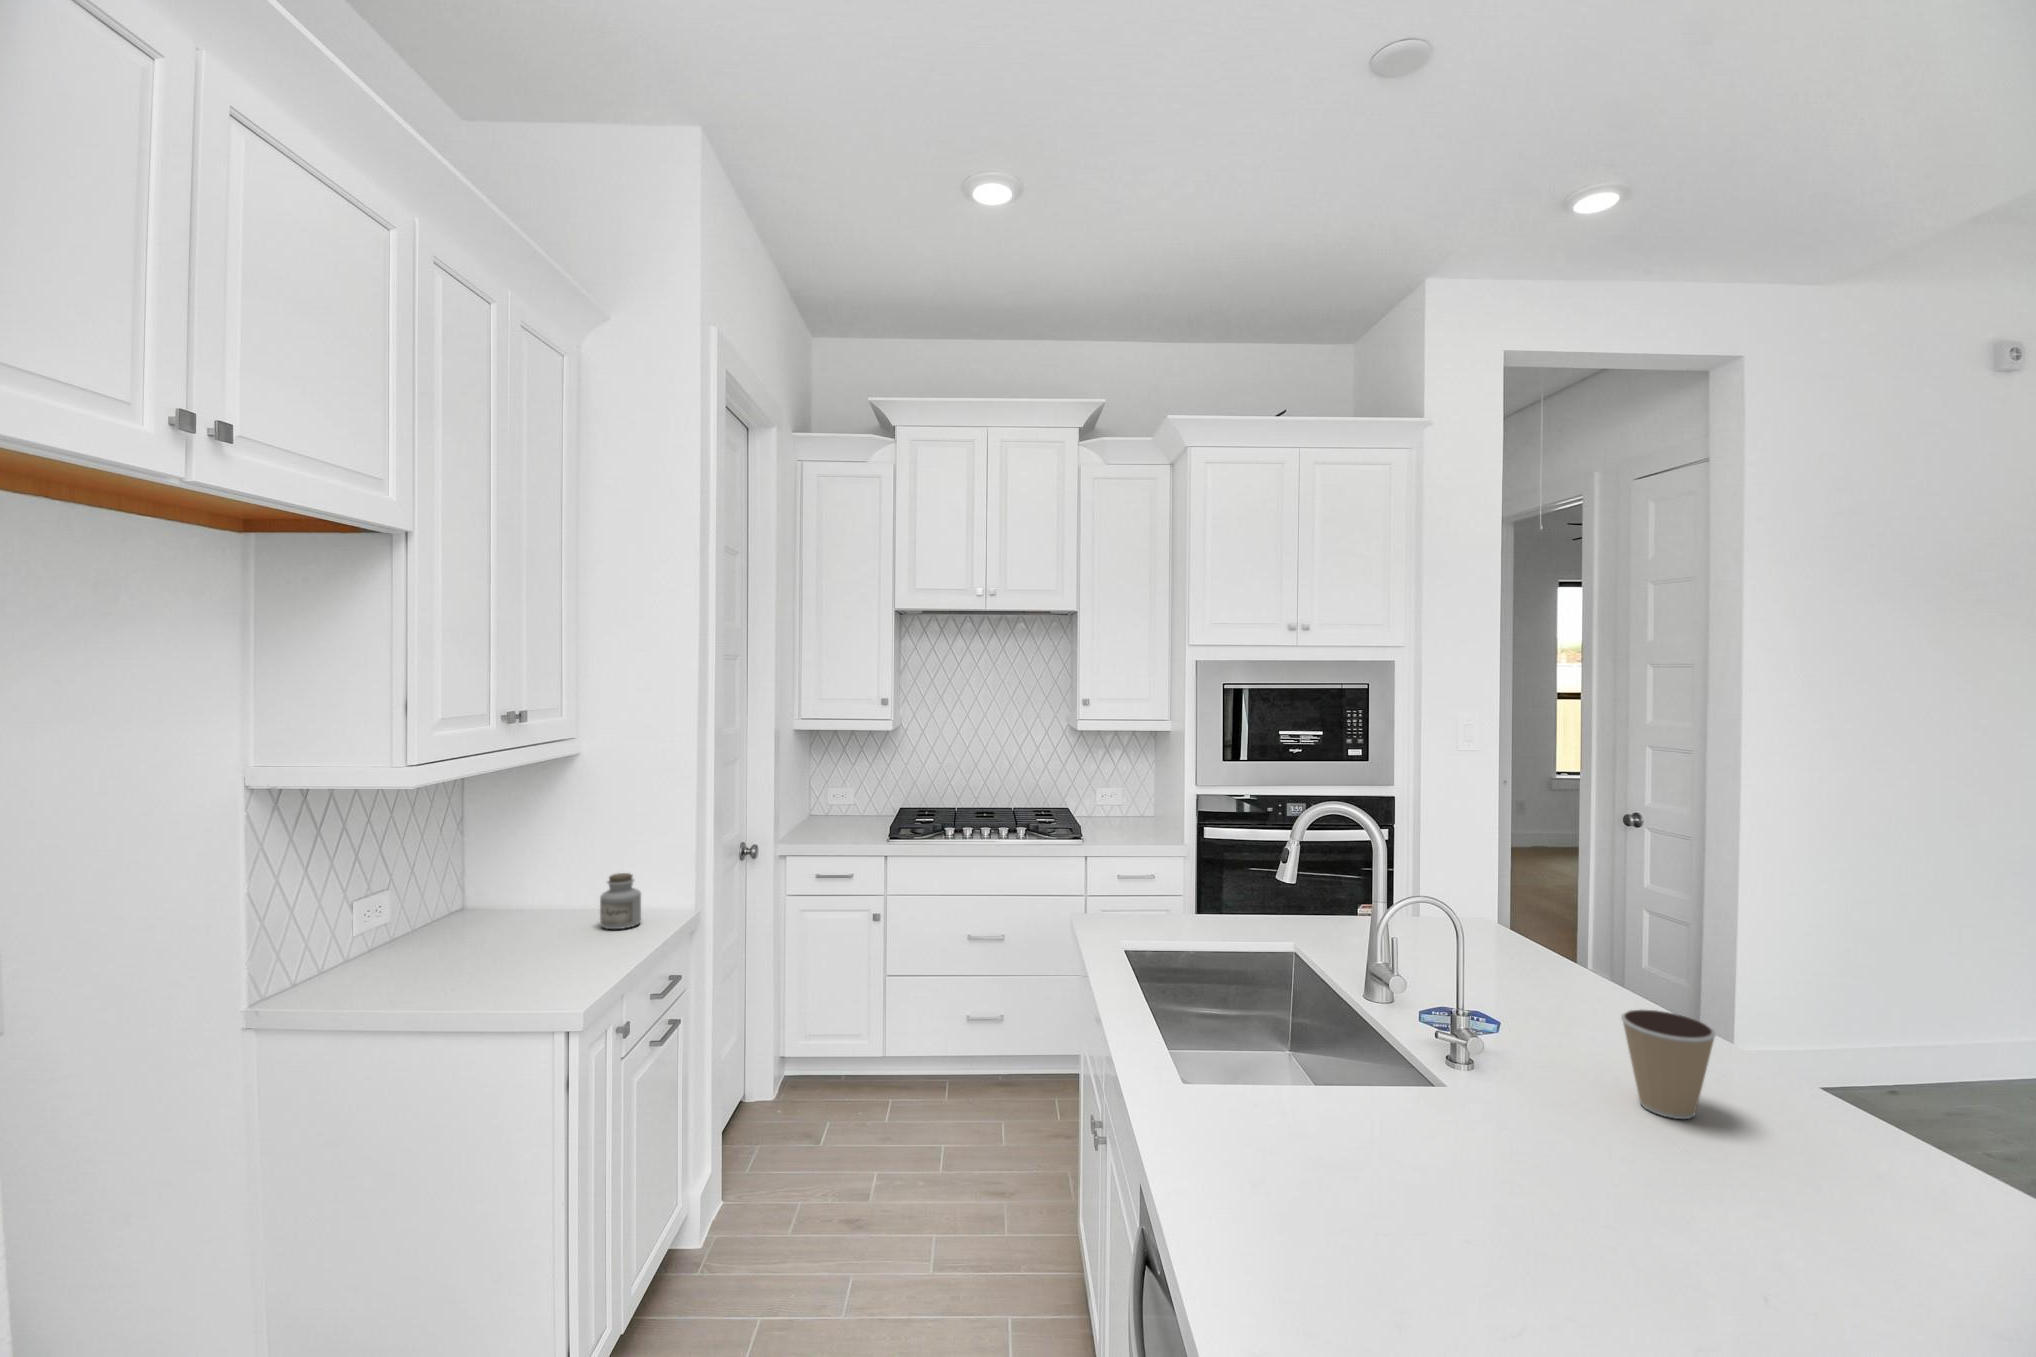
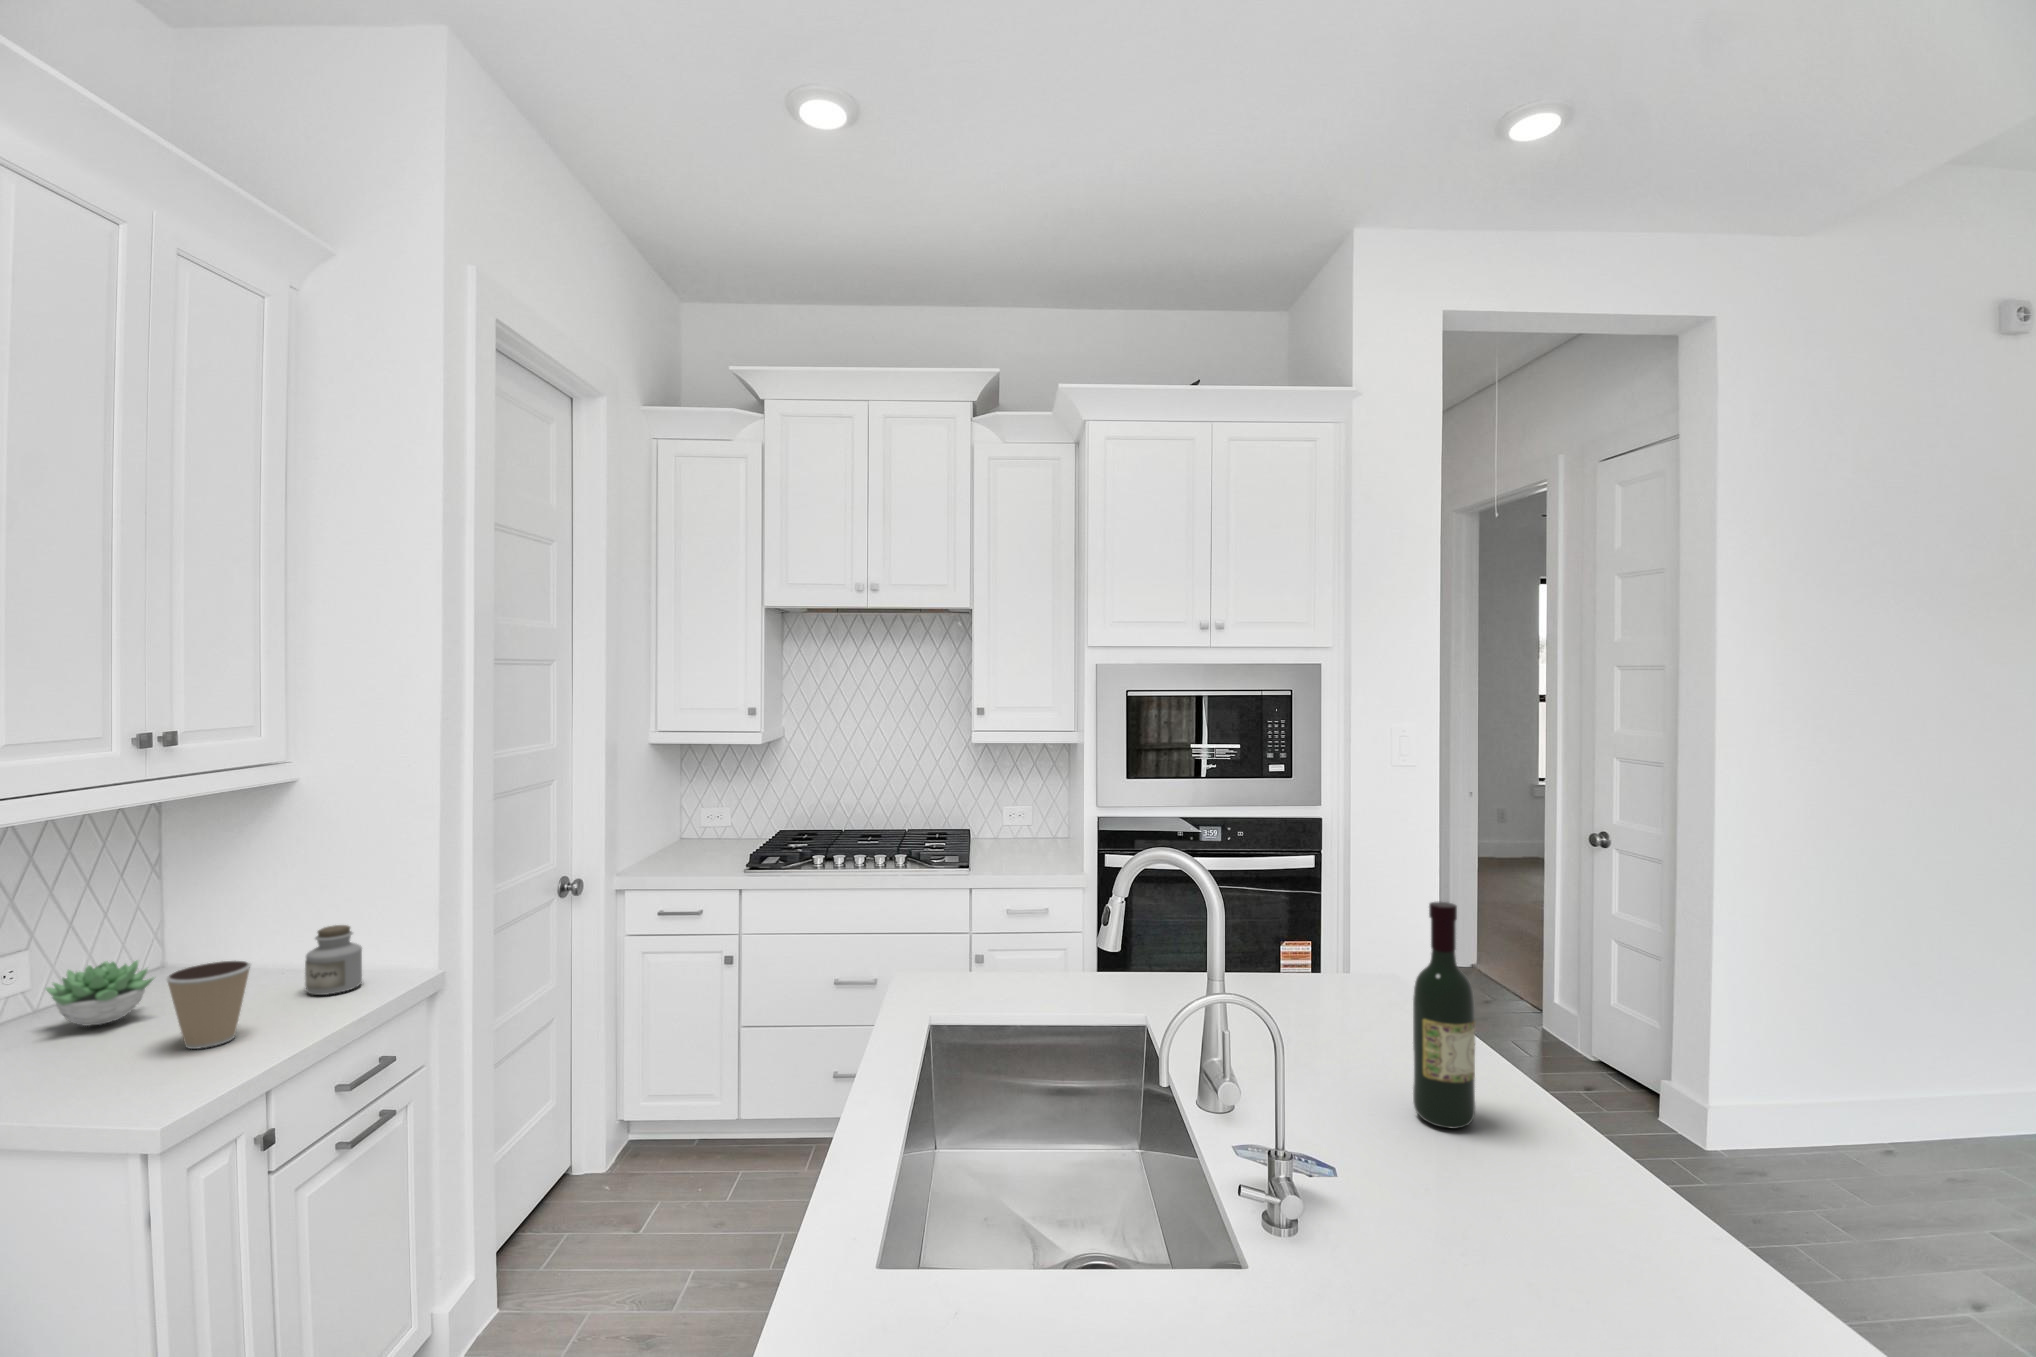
wine bottle: none [1549,848,1602,1025] -> present [1413,902,1475,1129]
succulent plant: none [418,897,498,948] -> present [46,961,154,1026]
coffee cup: present [1621,1010,1716,1119] -> present [167,961,251,1049]

